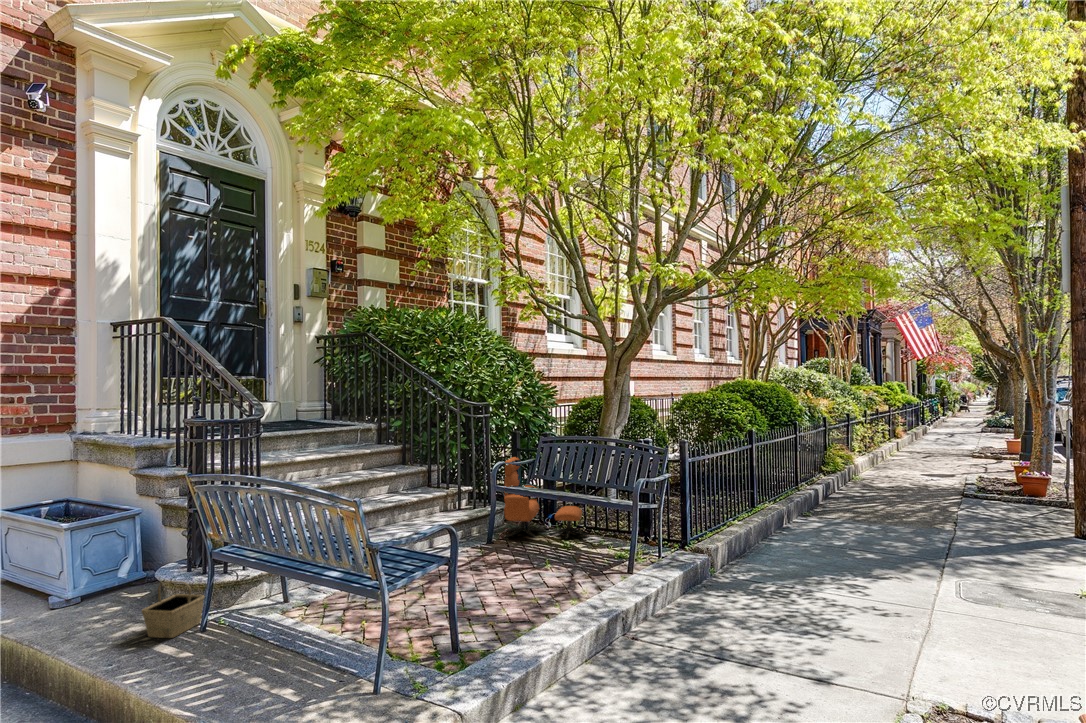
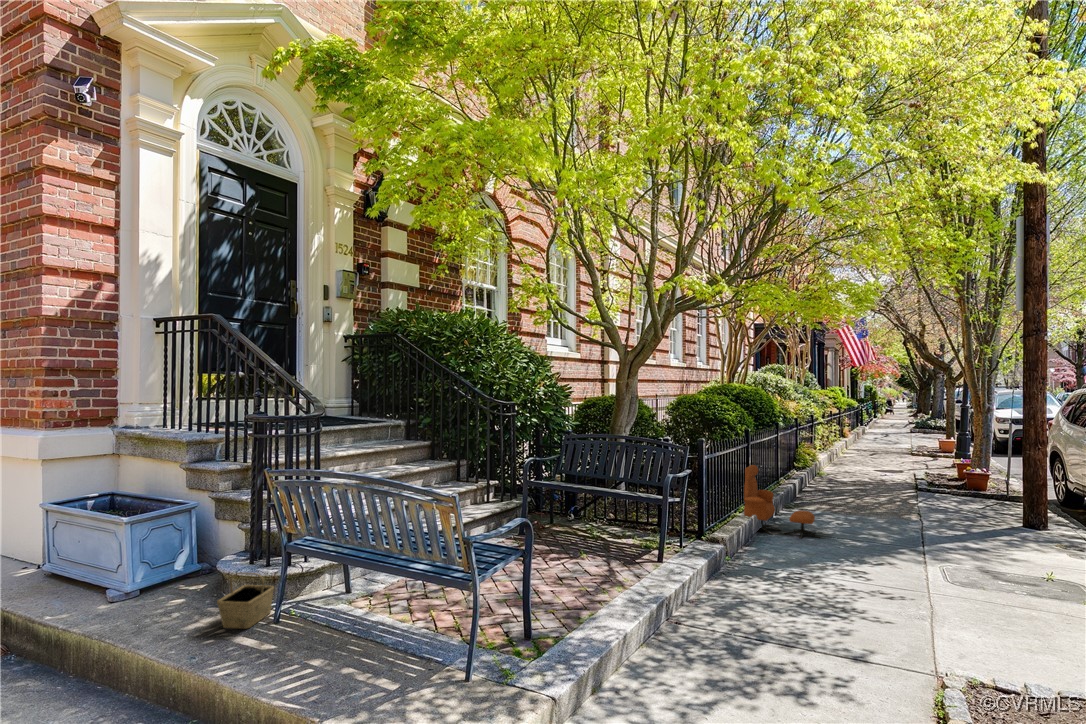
lounge chair: present [503,457,588,539] -> present [744,465,820,538]

